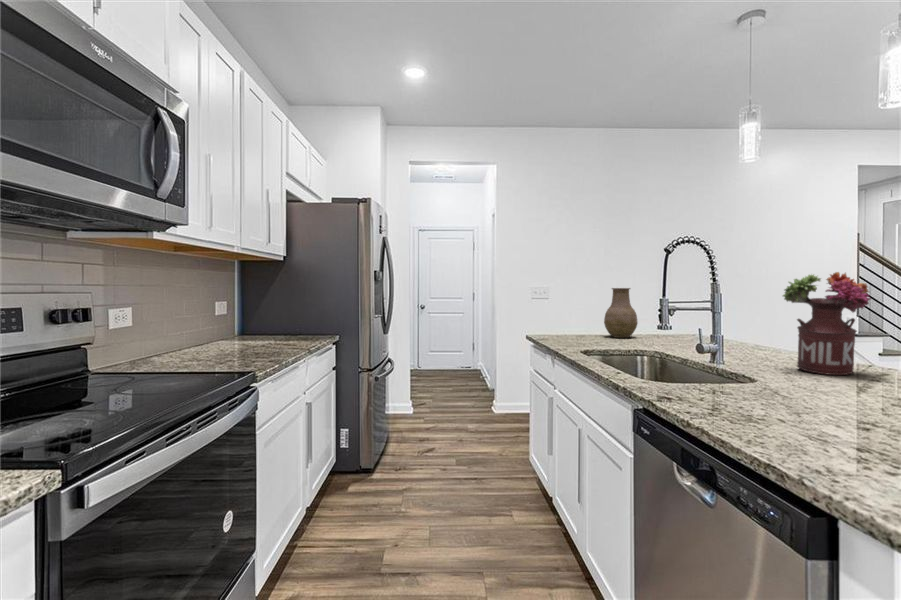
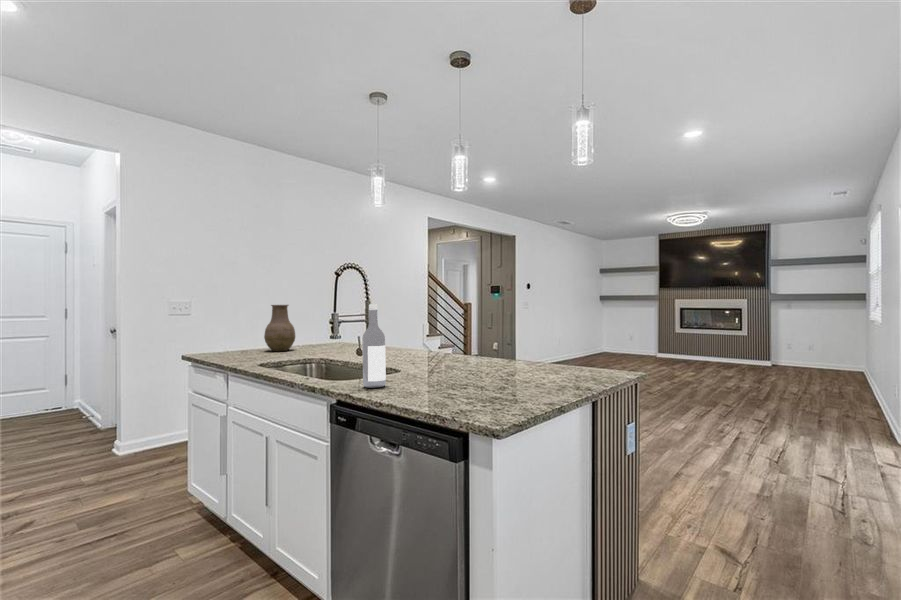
flower arrangement: present [783,272,870,375] -> none [411,293,459,363]
wine bottle: none [680,286,714,399] -> present [362,304,386,388]

